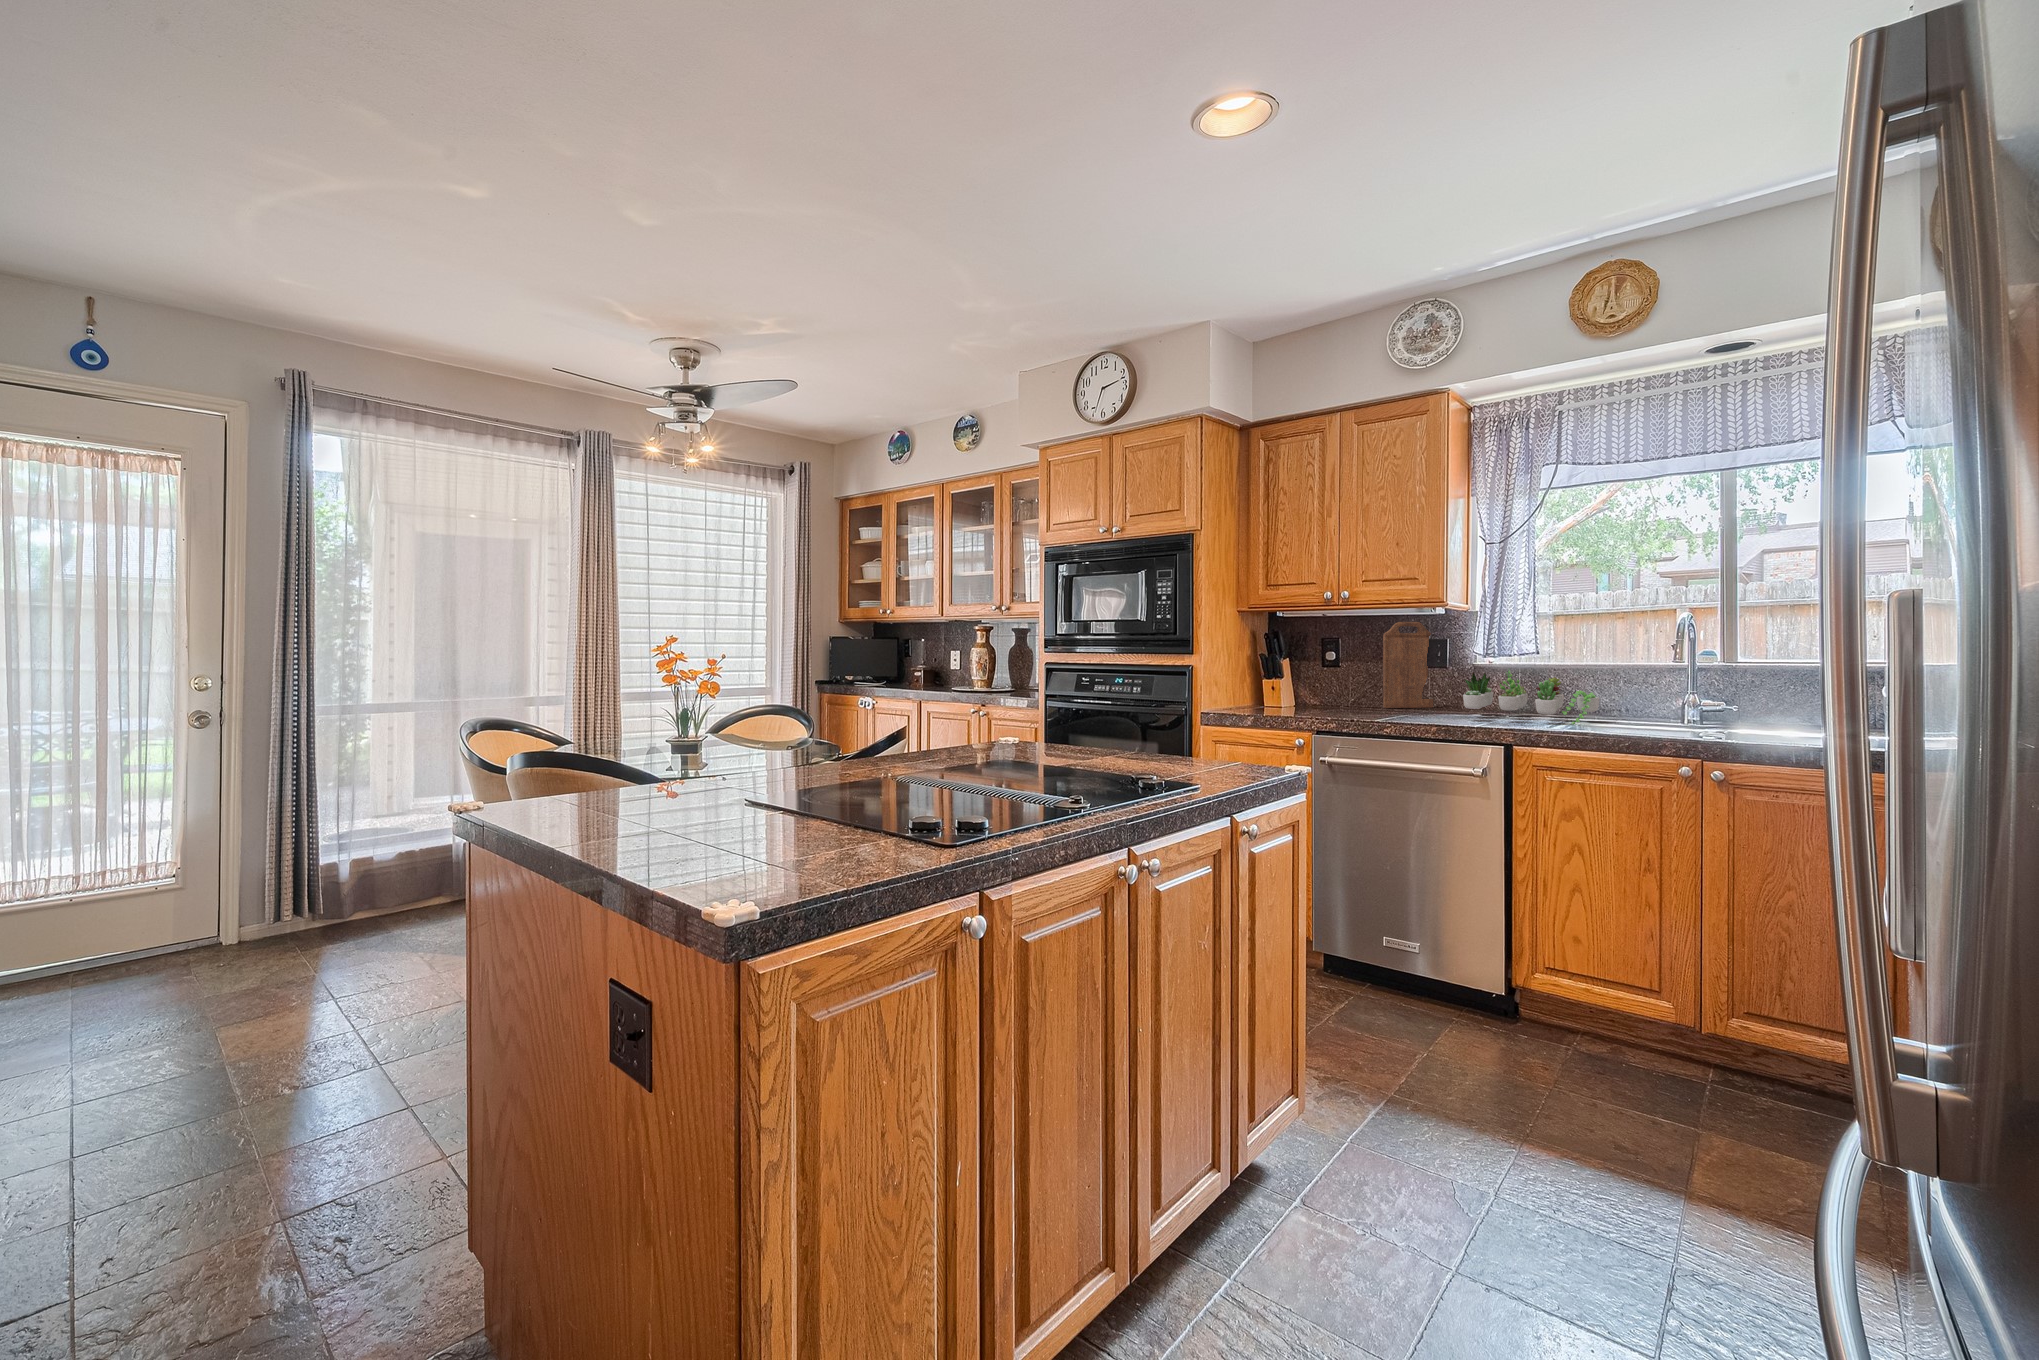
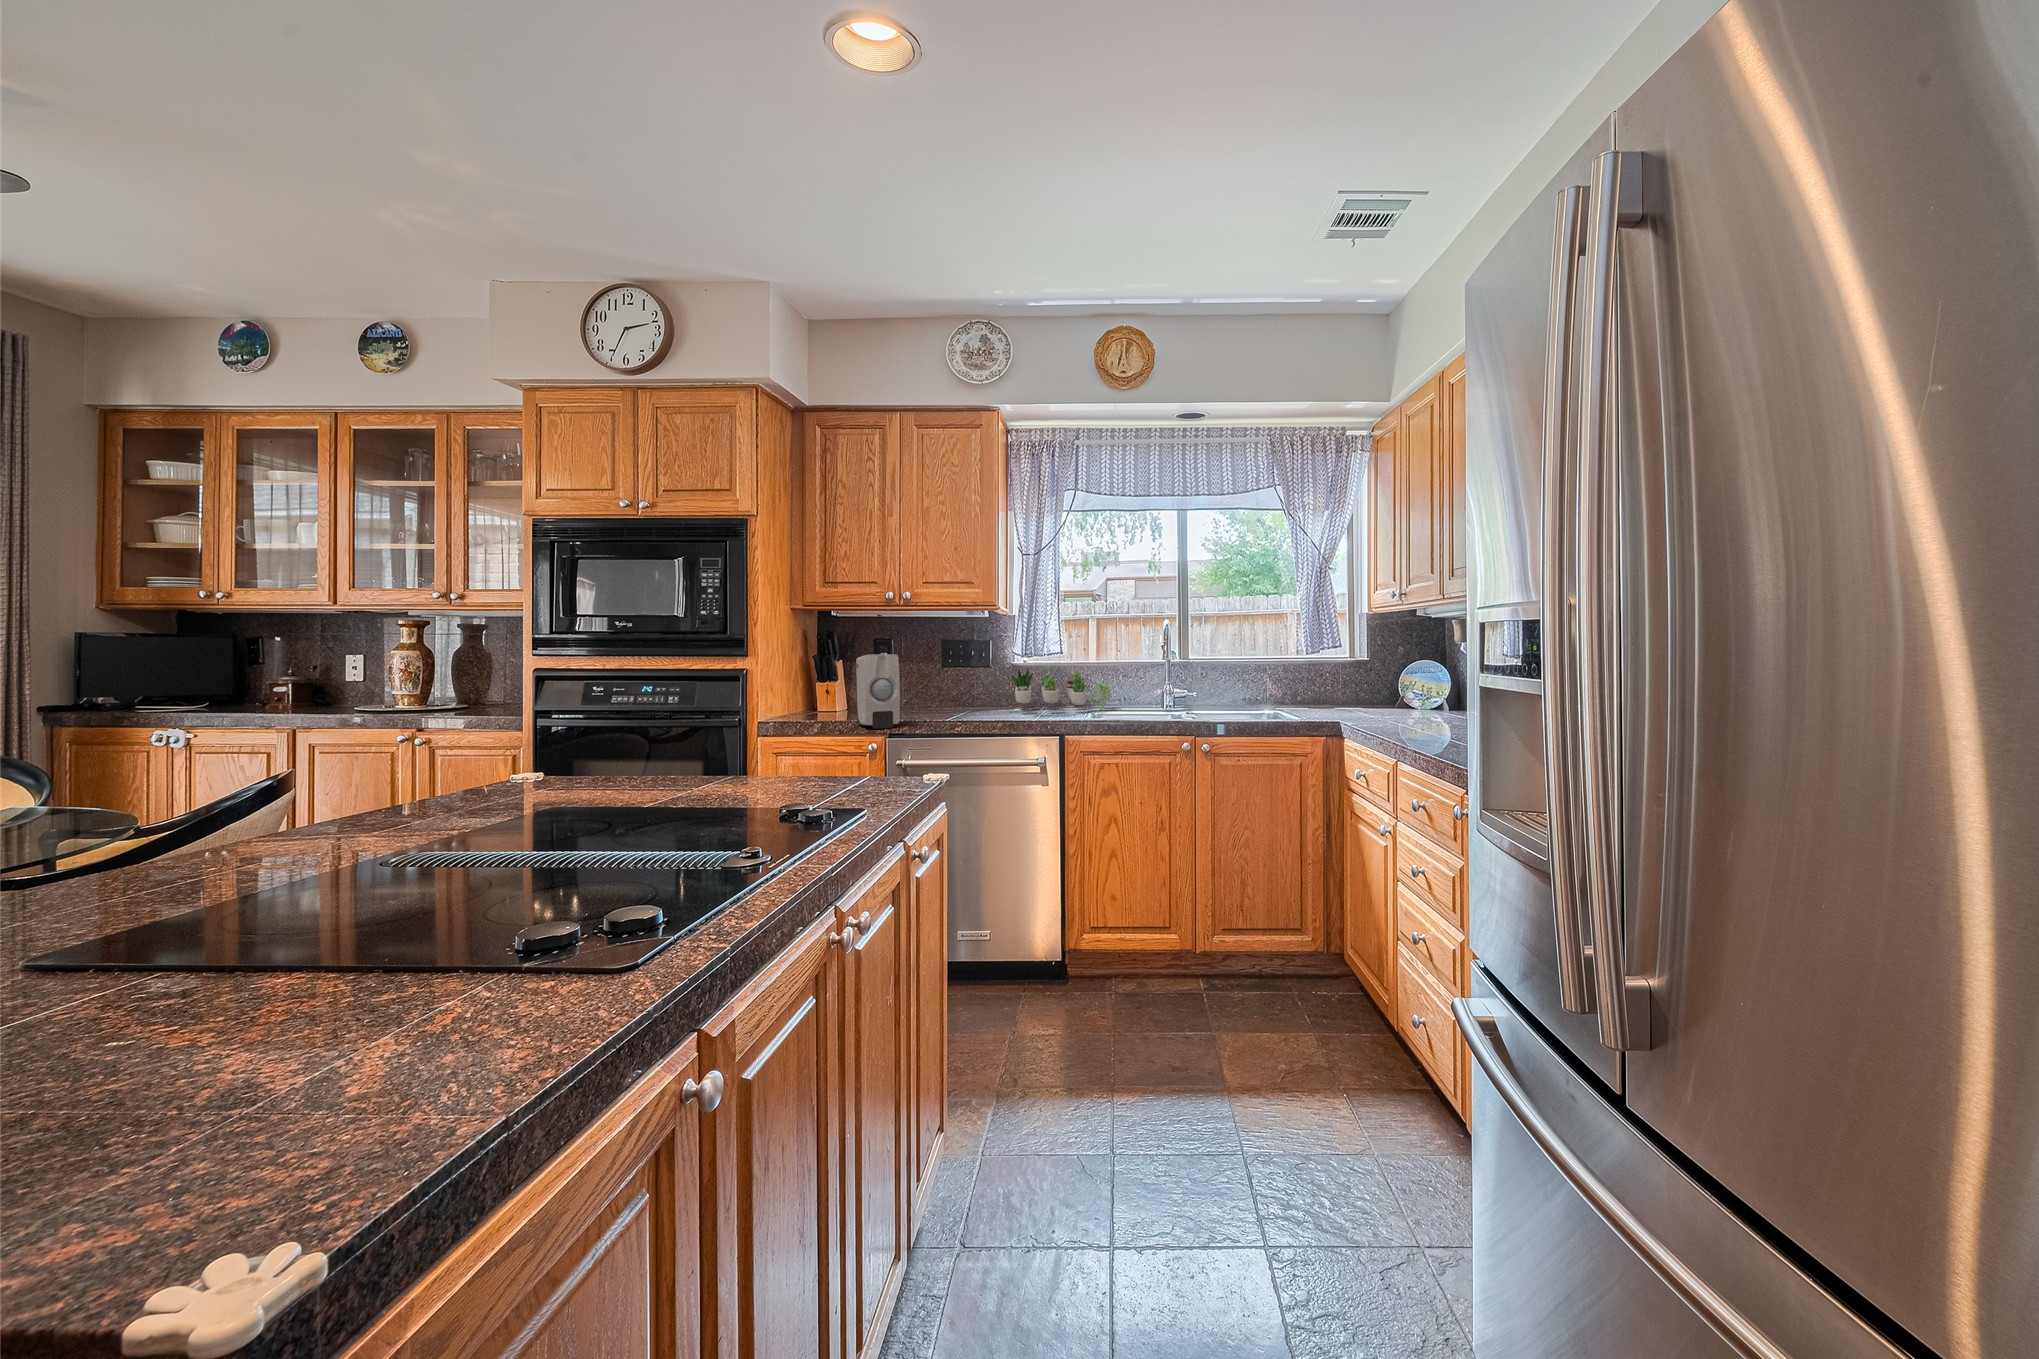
cutting board: present [1383,622,1433,708] -> none [935,623,975,706]
soap dispenser: none [1284,654,1322,724] -> present [856,654,900,729]

